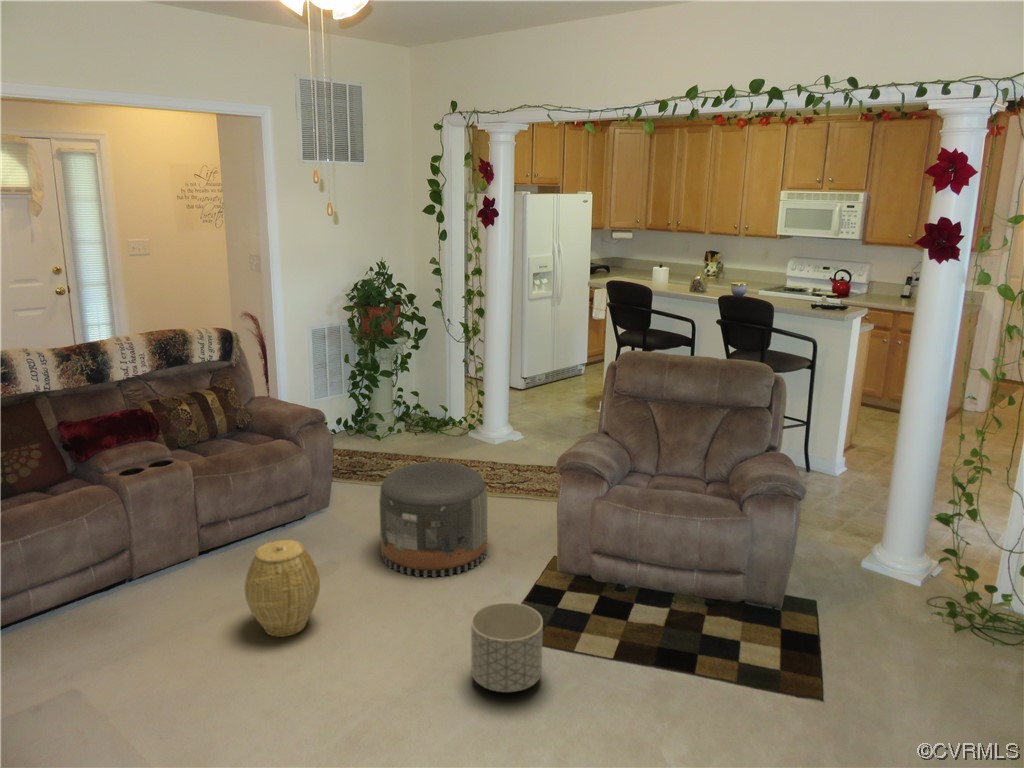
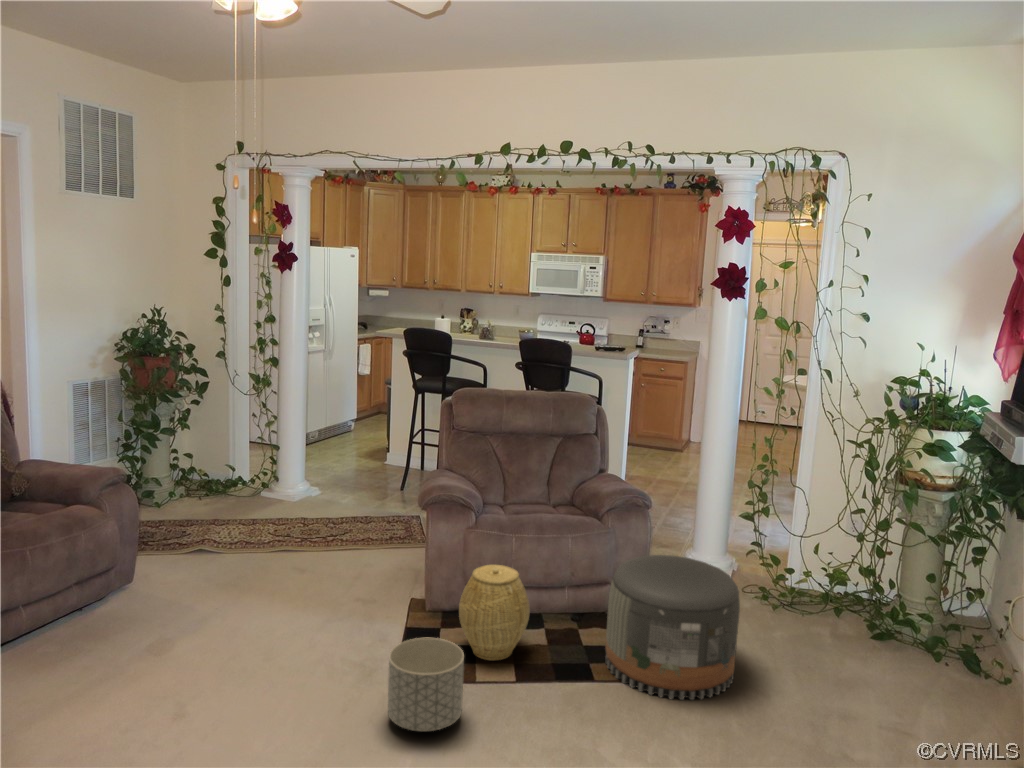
pouf: present [379,462,487,577] -> present [605,555,740,700]
woven basket: present [245,540,320,637] -> present [459,564,530,660]

